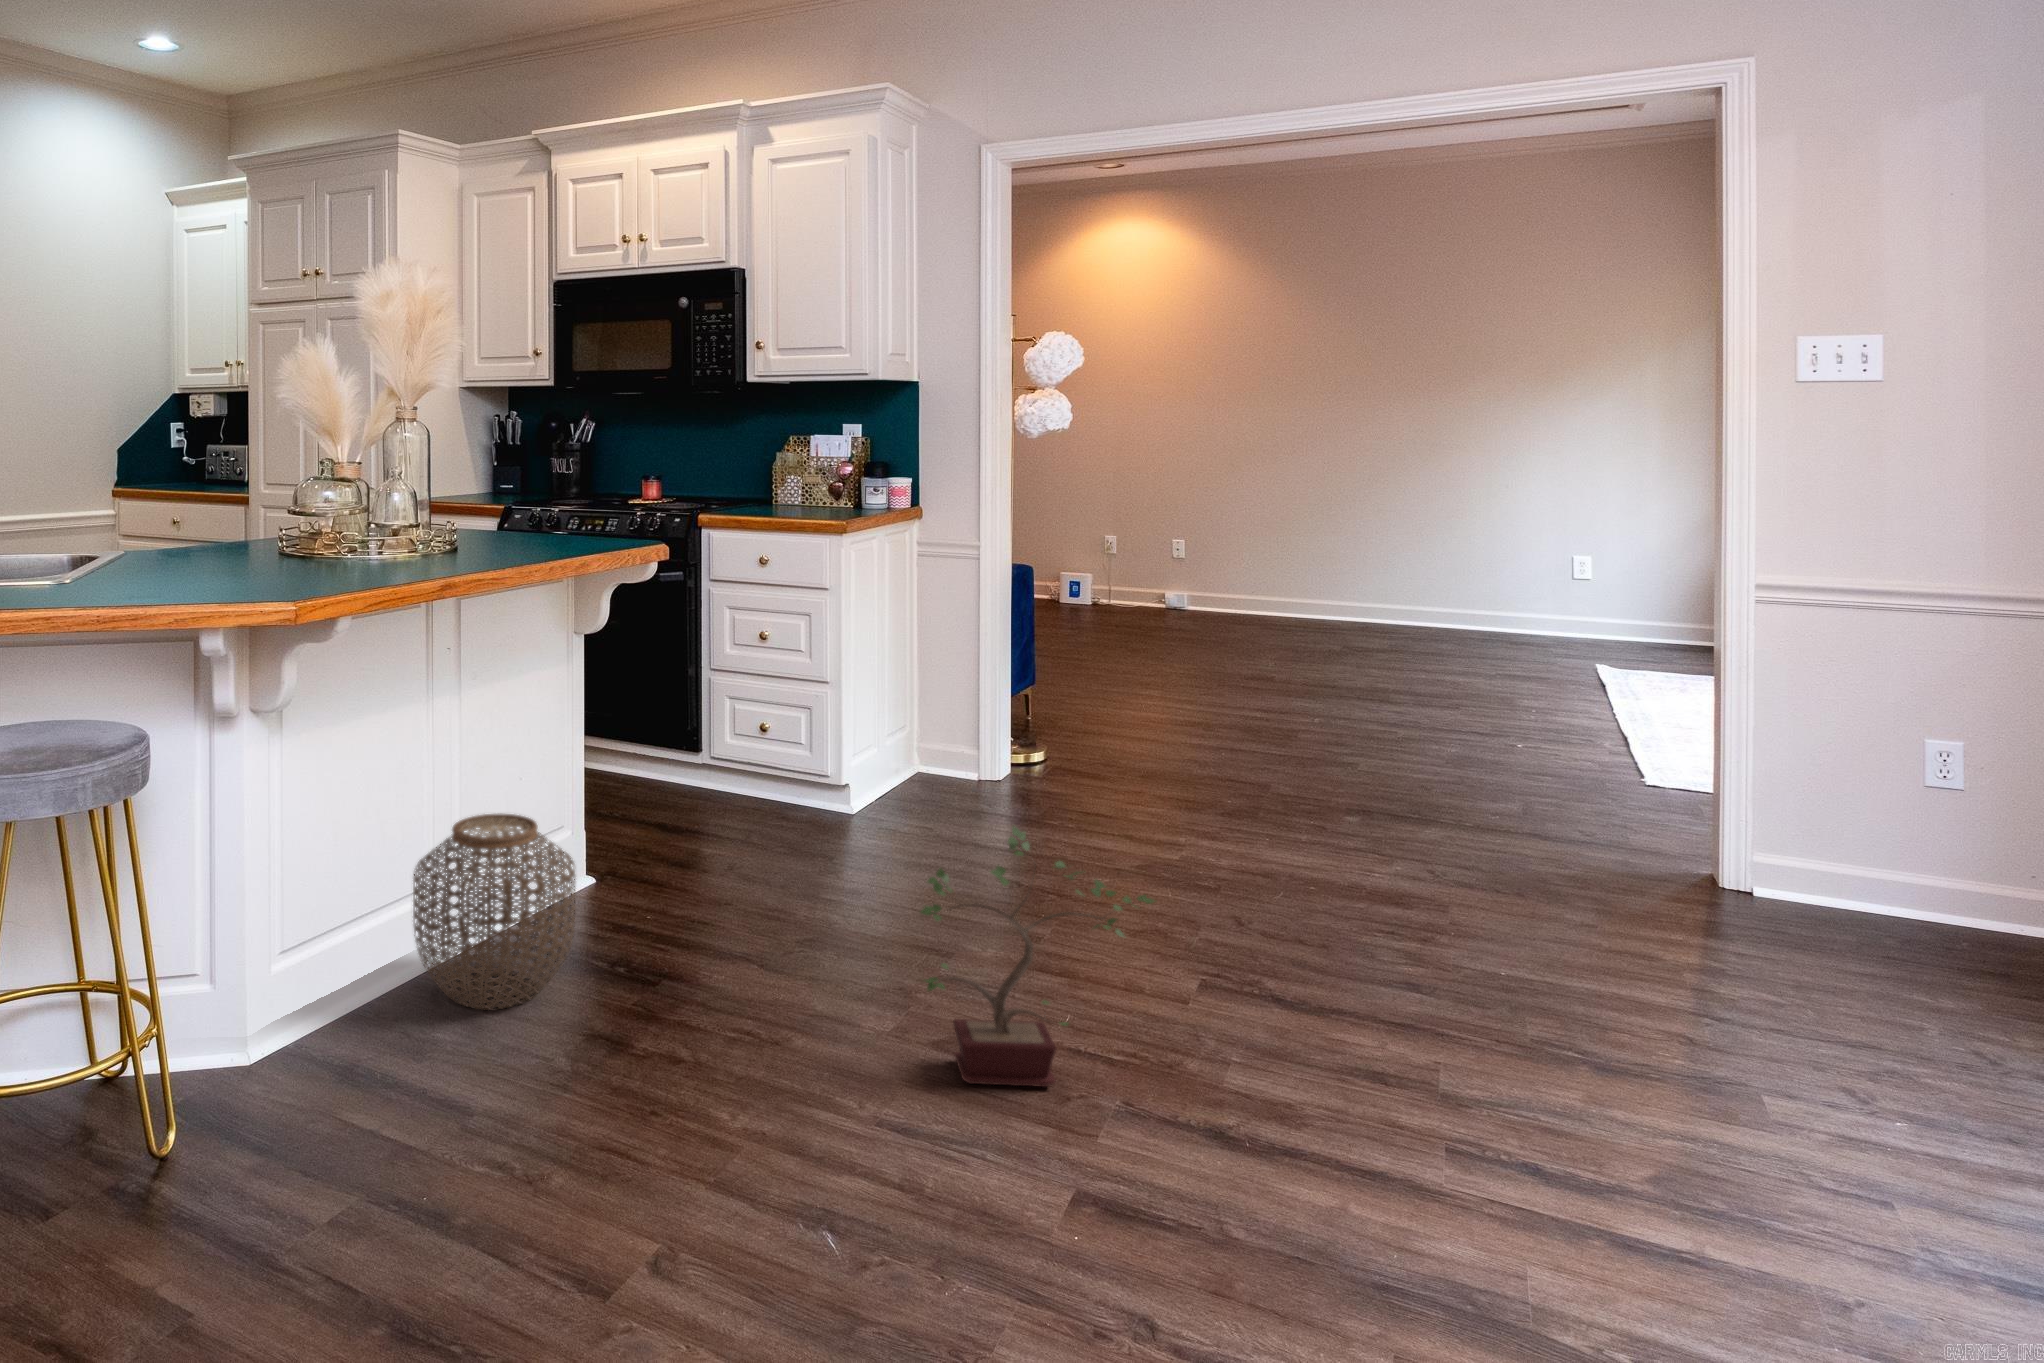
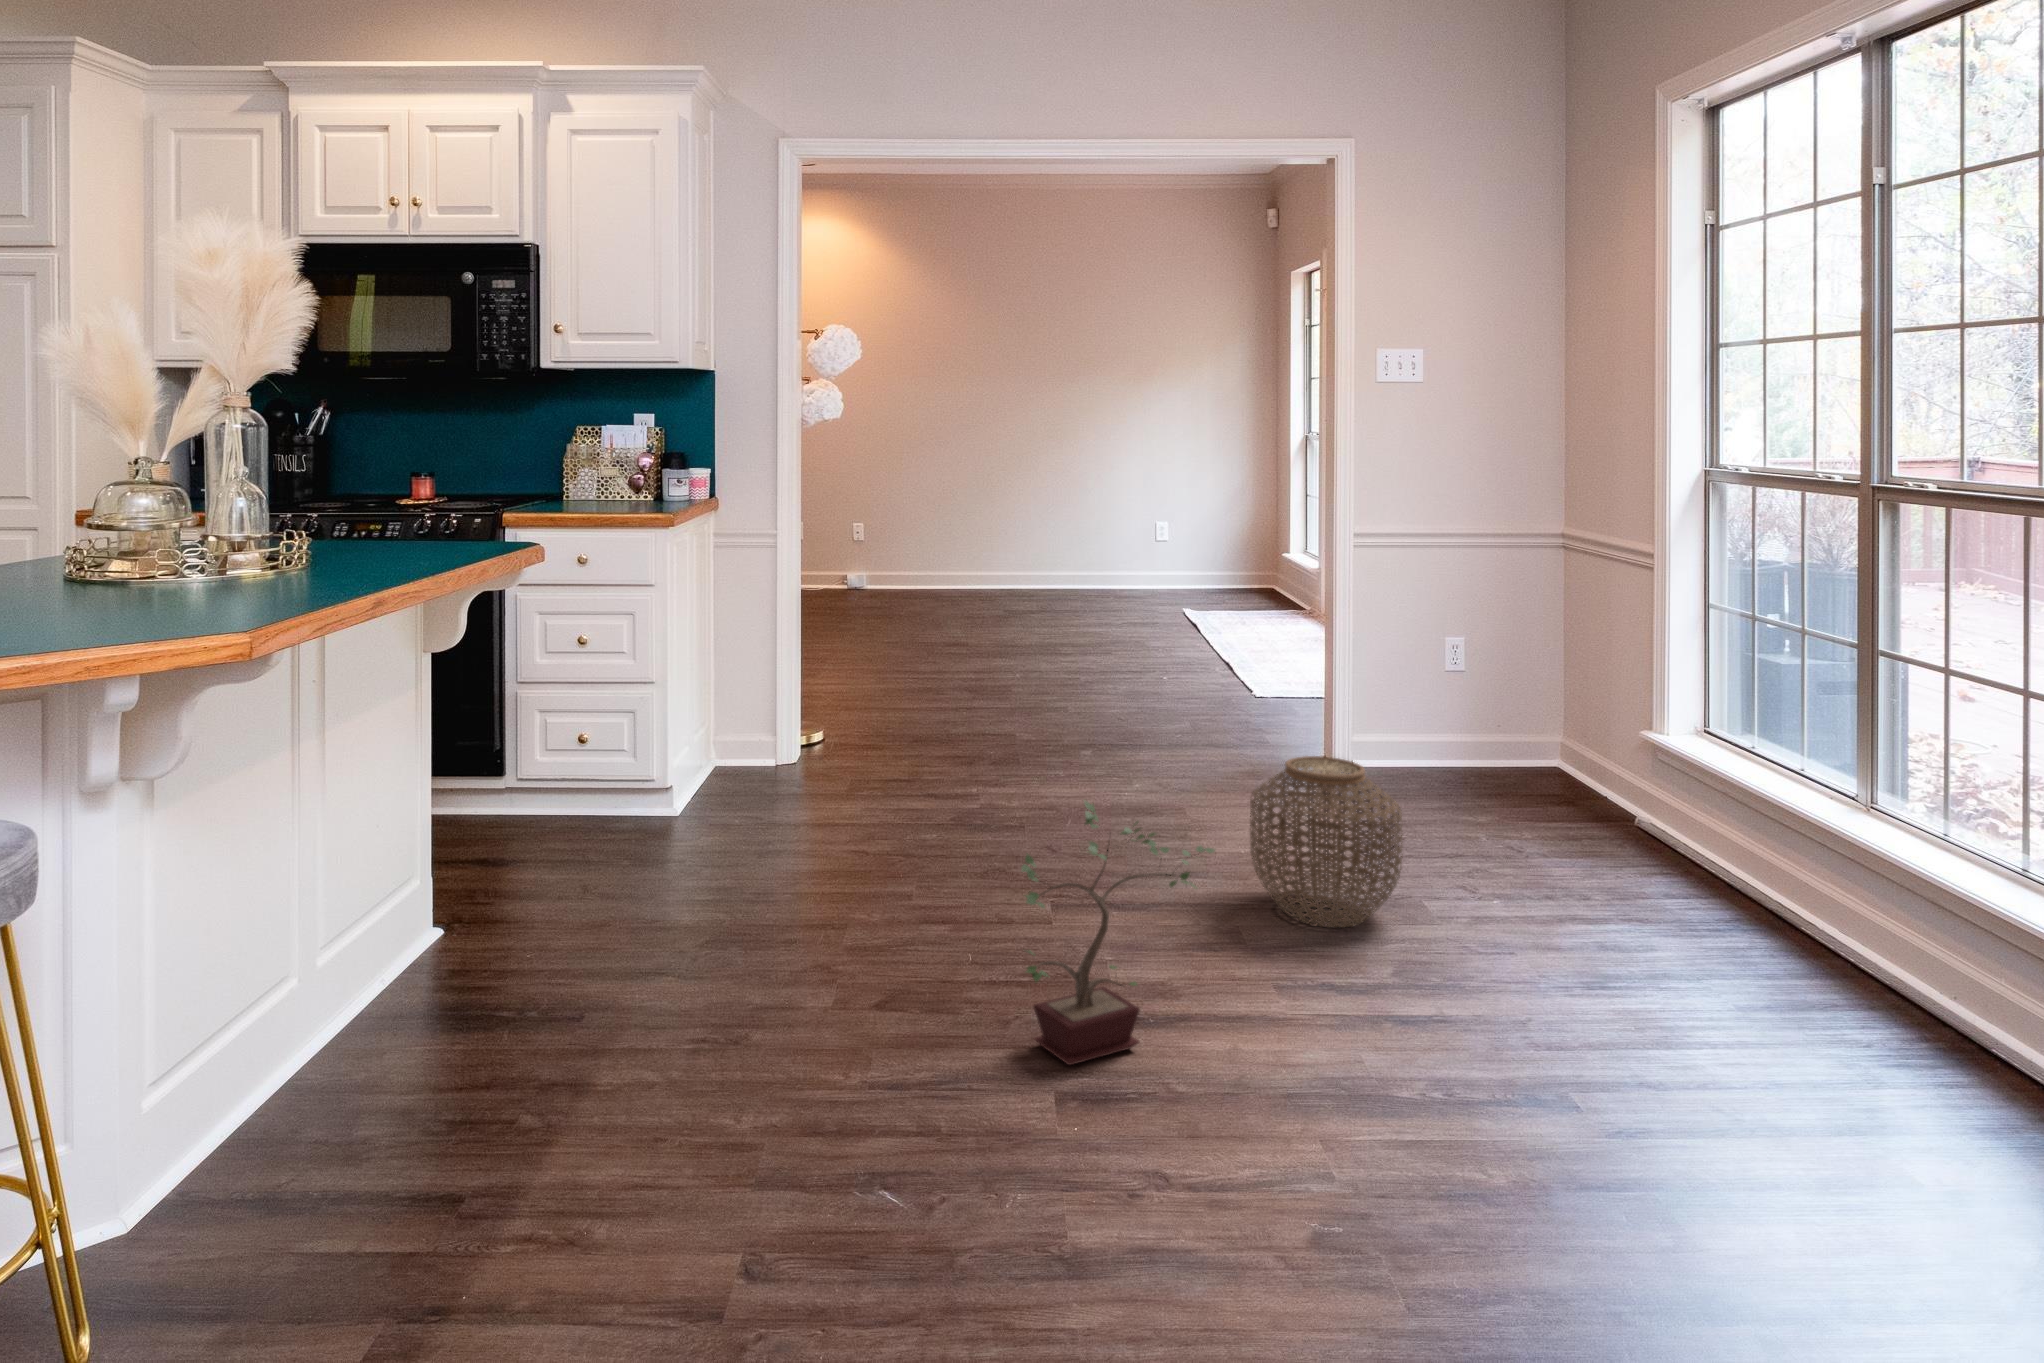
woven basket: present [413,814,575,1010] -> present [1250,756,1403,927]

